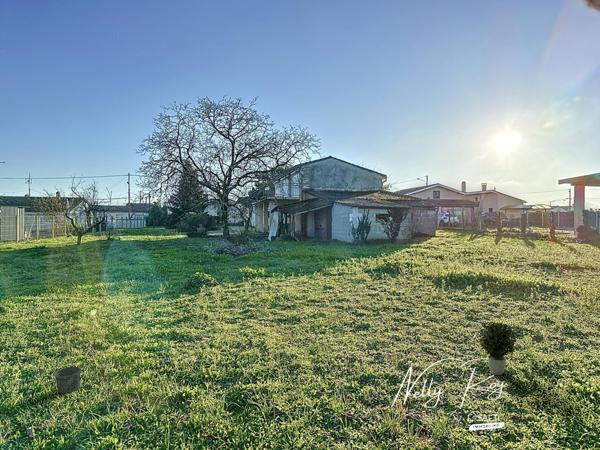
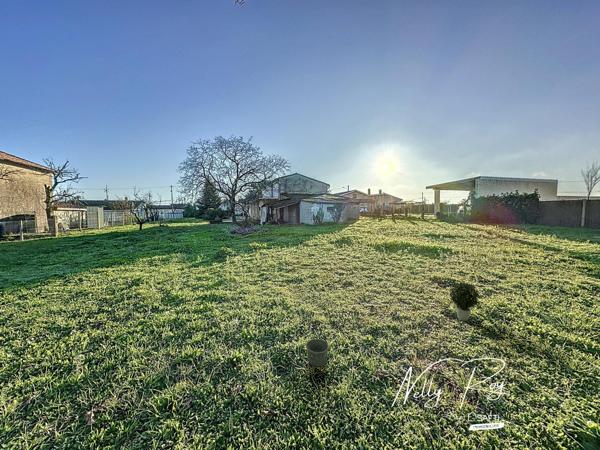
bucket: present [54,367,81,393] -> present [306,339,329,366]

